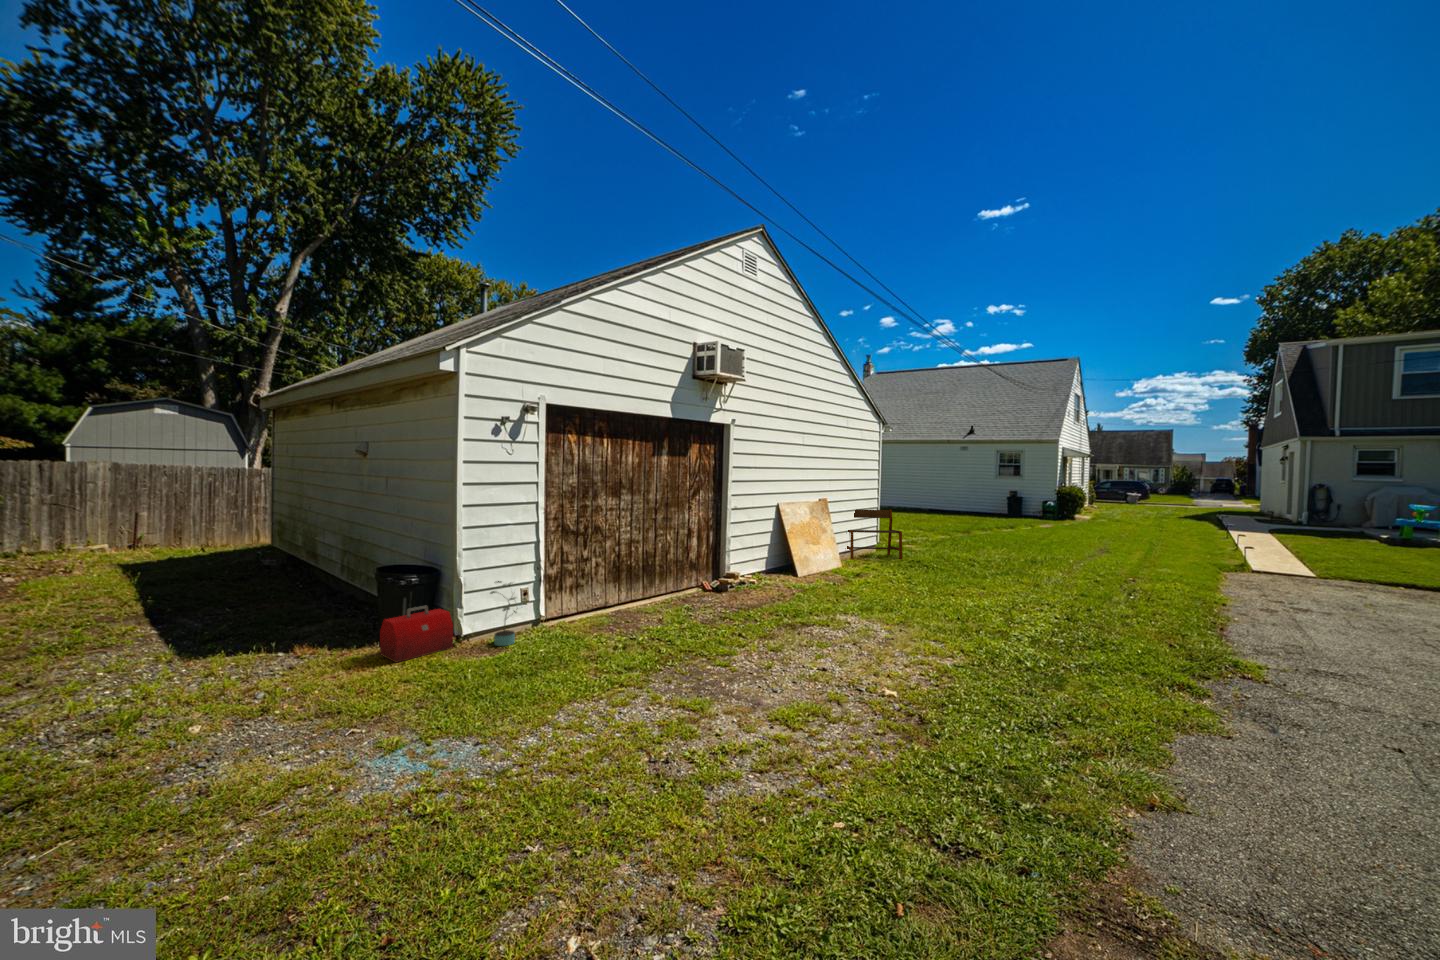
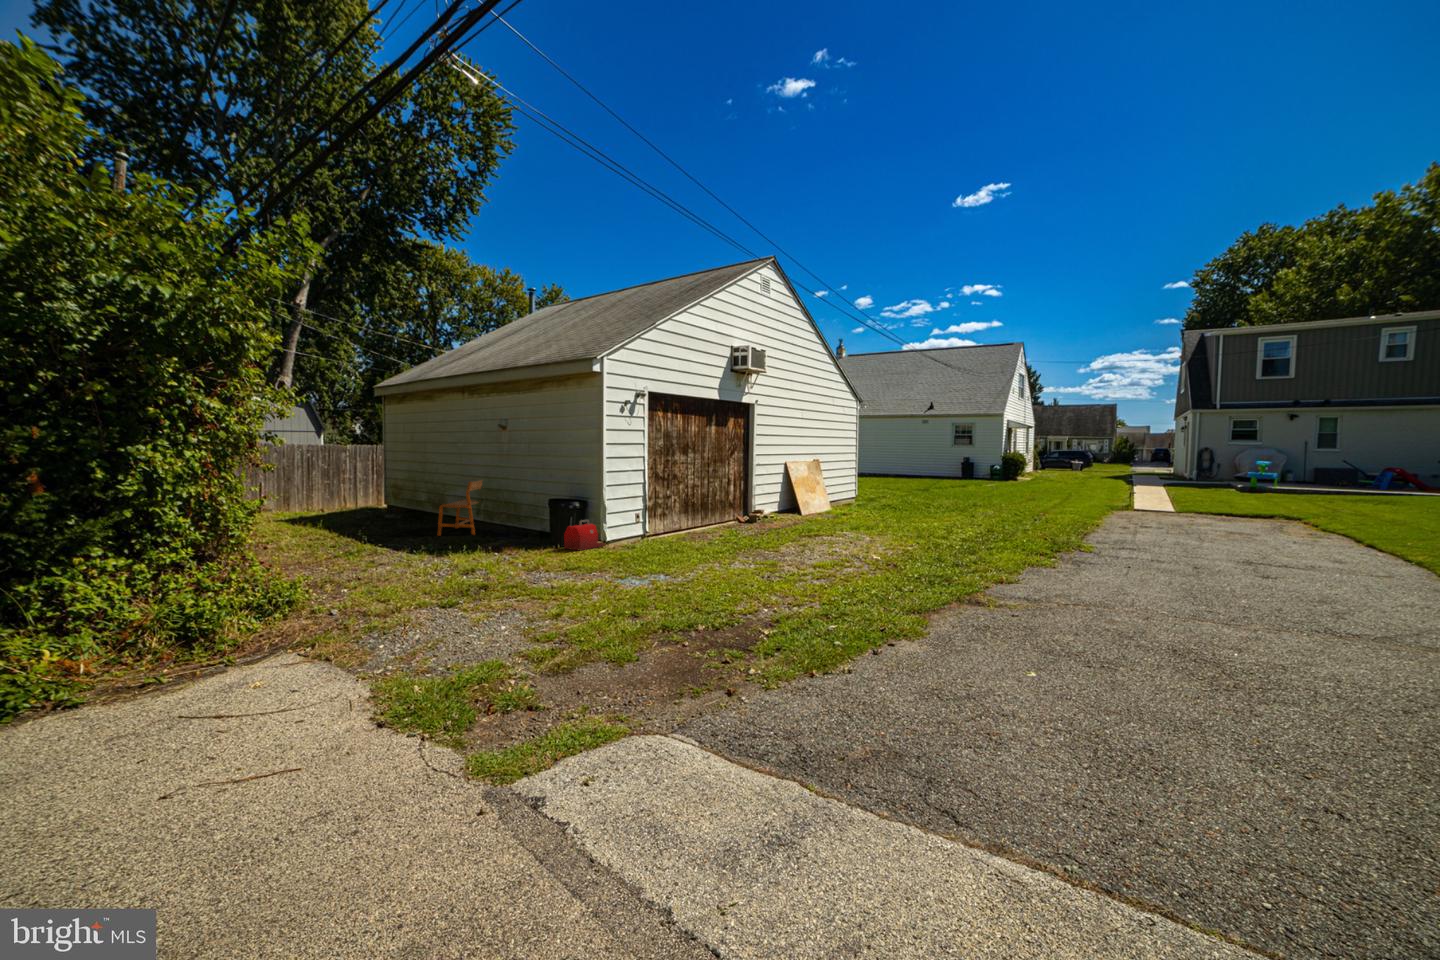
bench: present [847,509,902,559] -> present [437,480,482,536]
potted plant: present [490,581,527,646] -> none [626,505,647,545]

